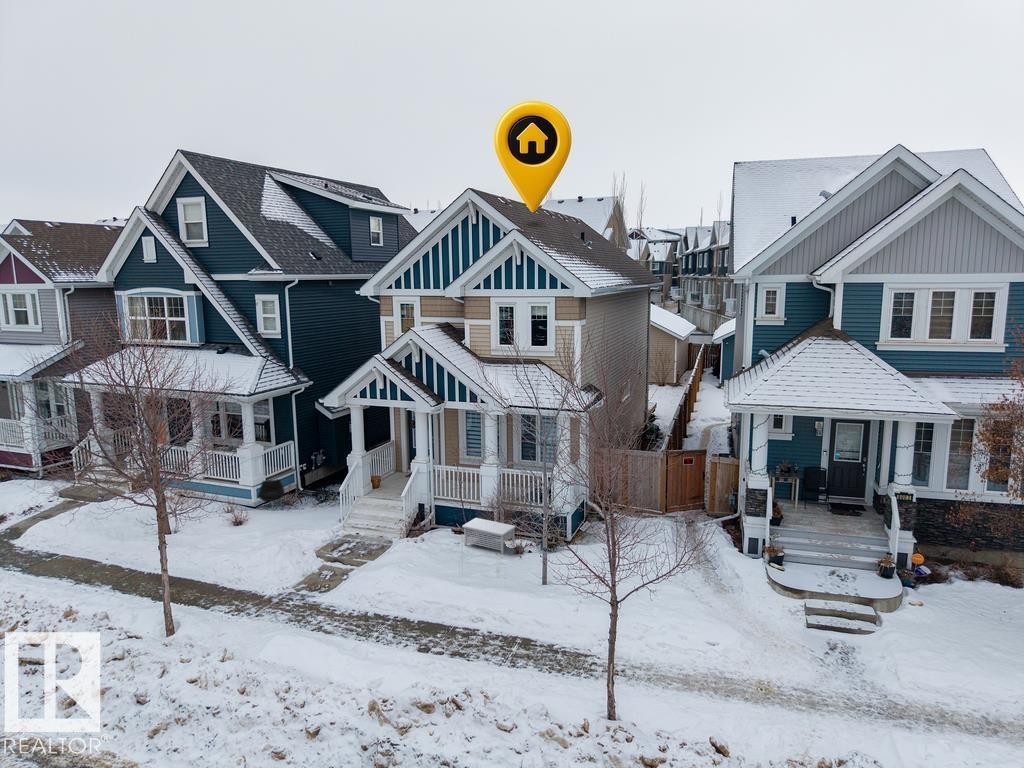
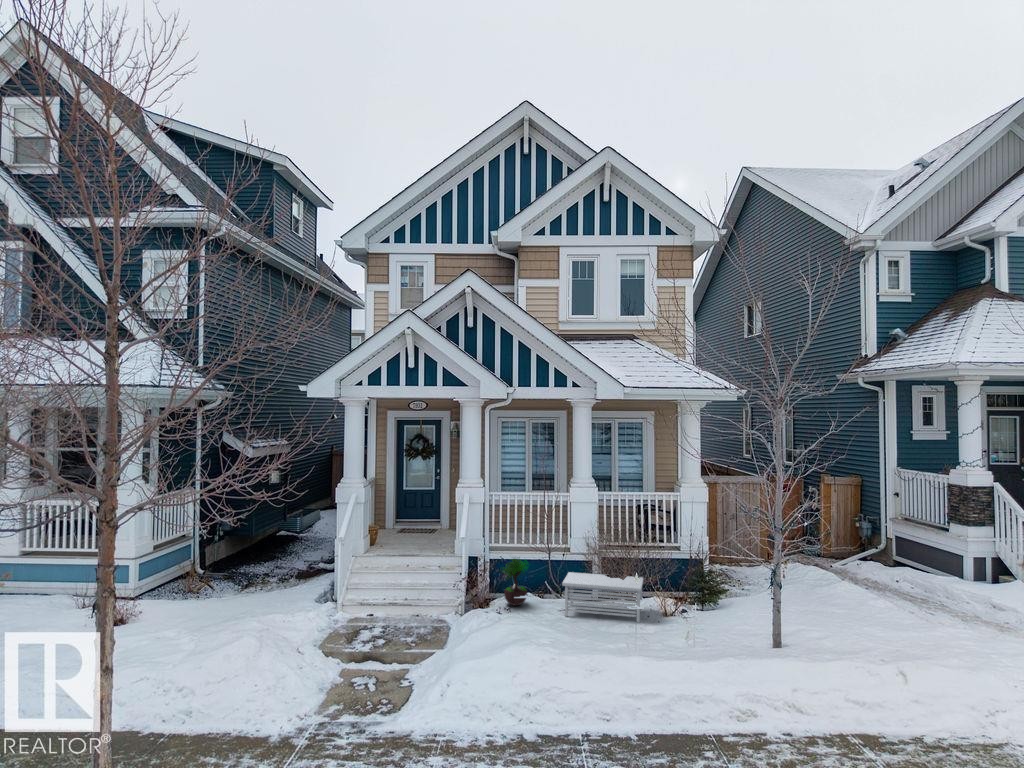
lounge chair: present [258,479,285,506] -> none [146,545,197,596]
potted tree: none [433,504,453,535] -> present [503,559,527,606]

